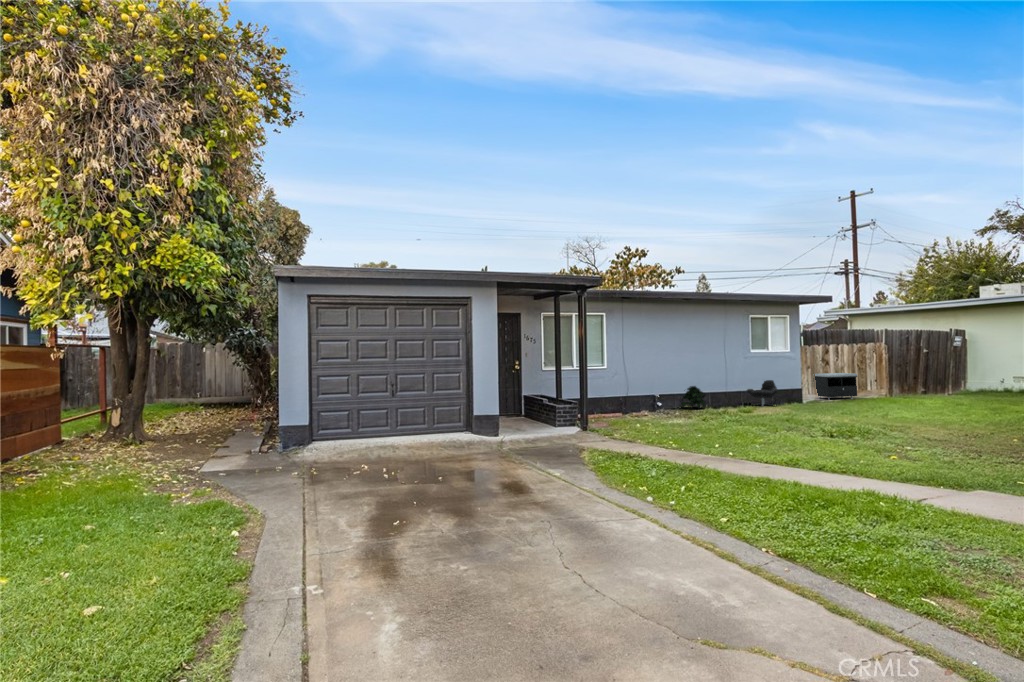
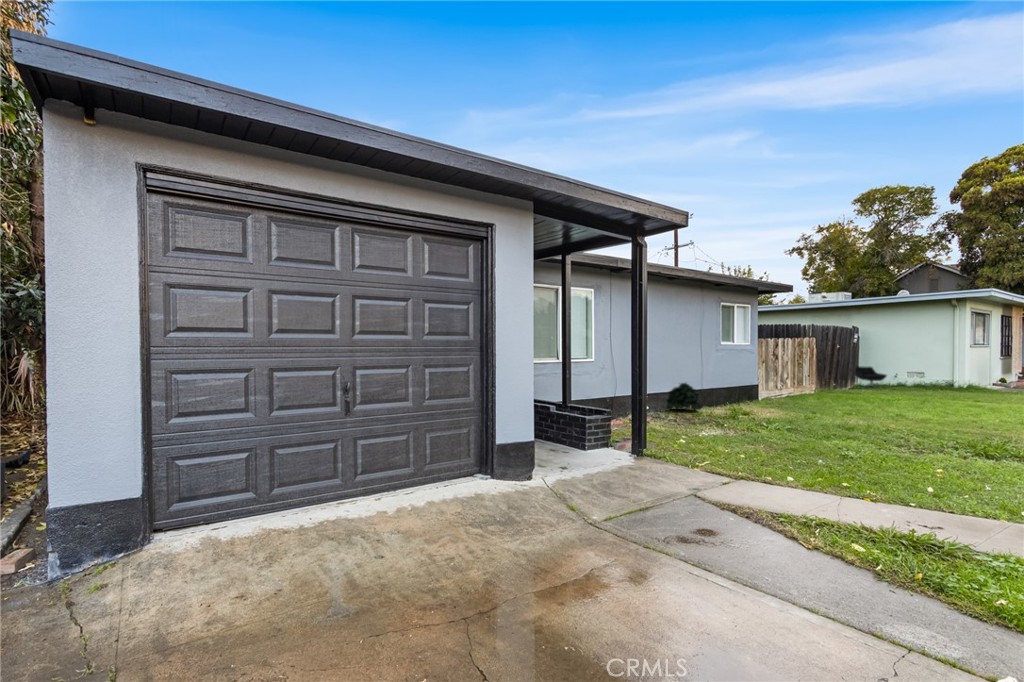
storage bench: present [813,373,857,400] -> none [767,368,807,396]
lounge chair: present [747,380,778,406] -> present [855,366,886,386]

